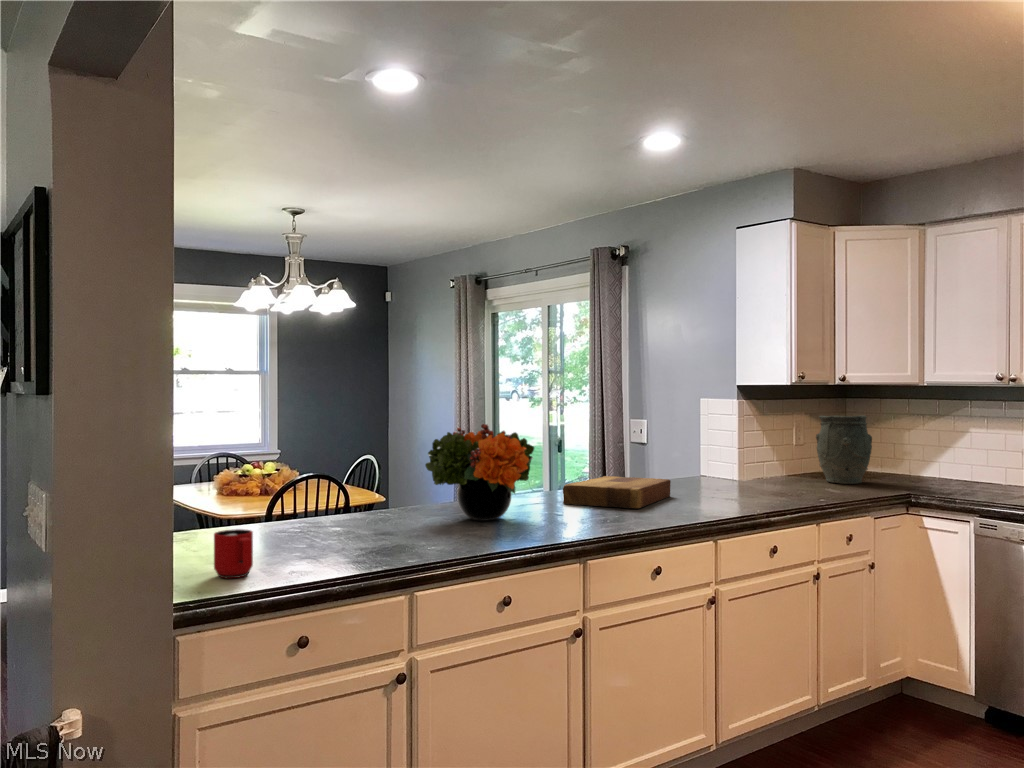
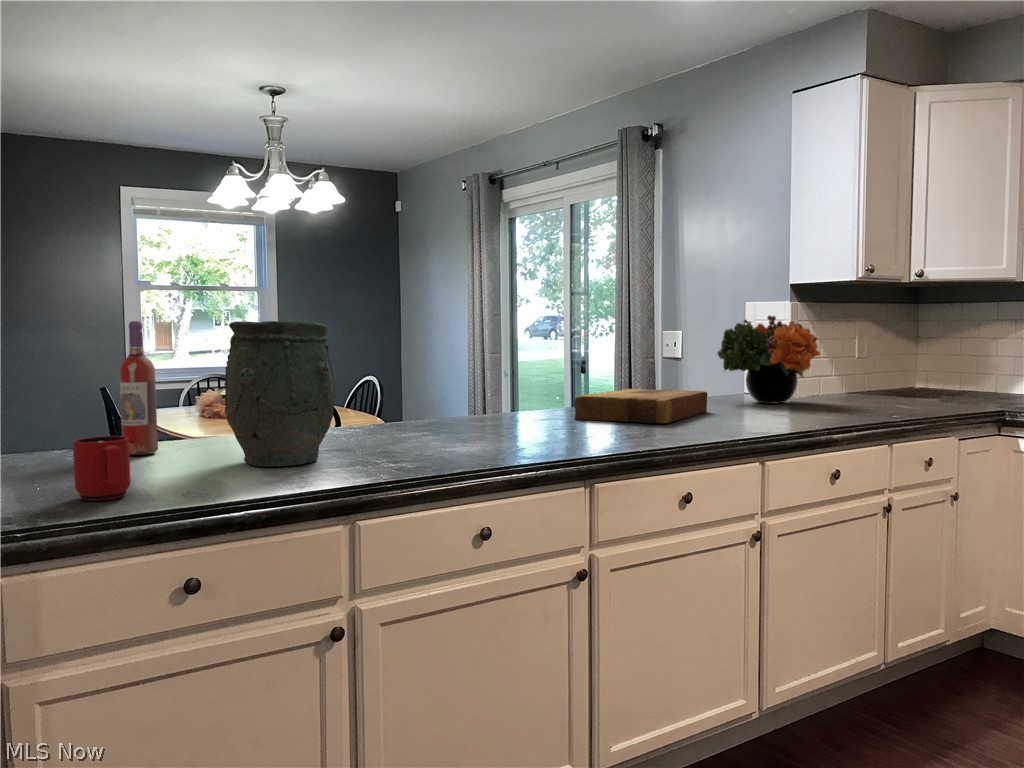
vase: present [816,416,872,484] -> present [225,320,335,467]
flower arrangement: present [425,424,534,521] -> present [717,316,820,403]
wine bottle: none [215,434,242,539] -> present [119,321,158,455]

